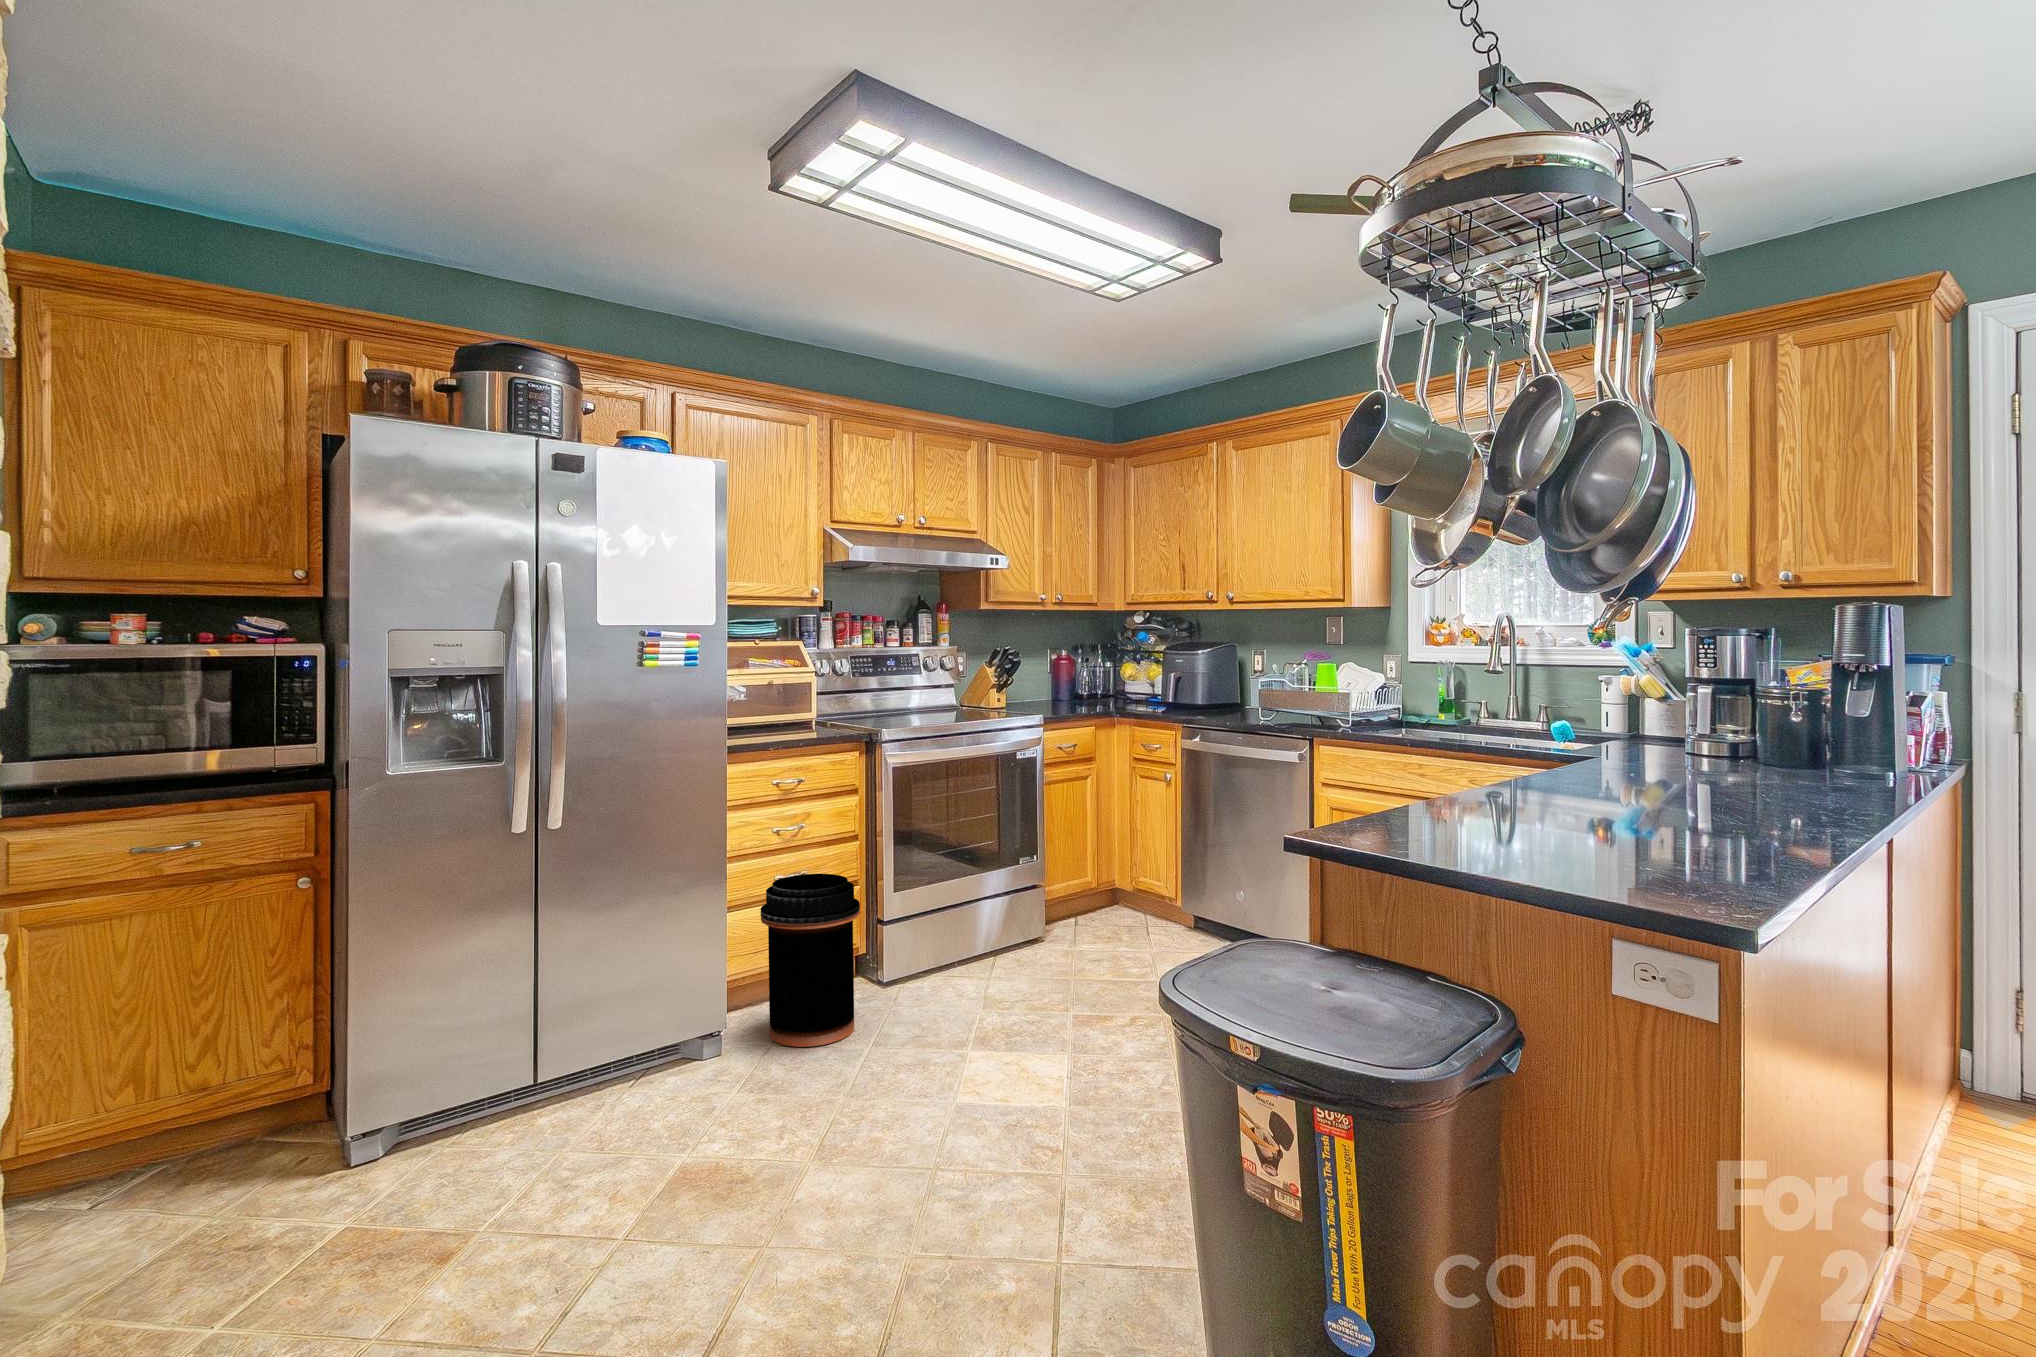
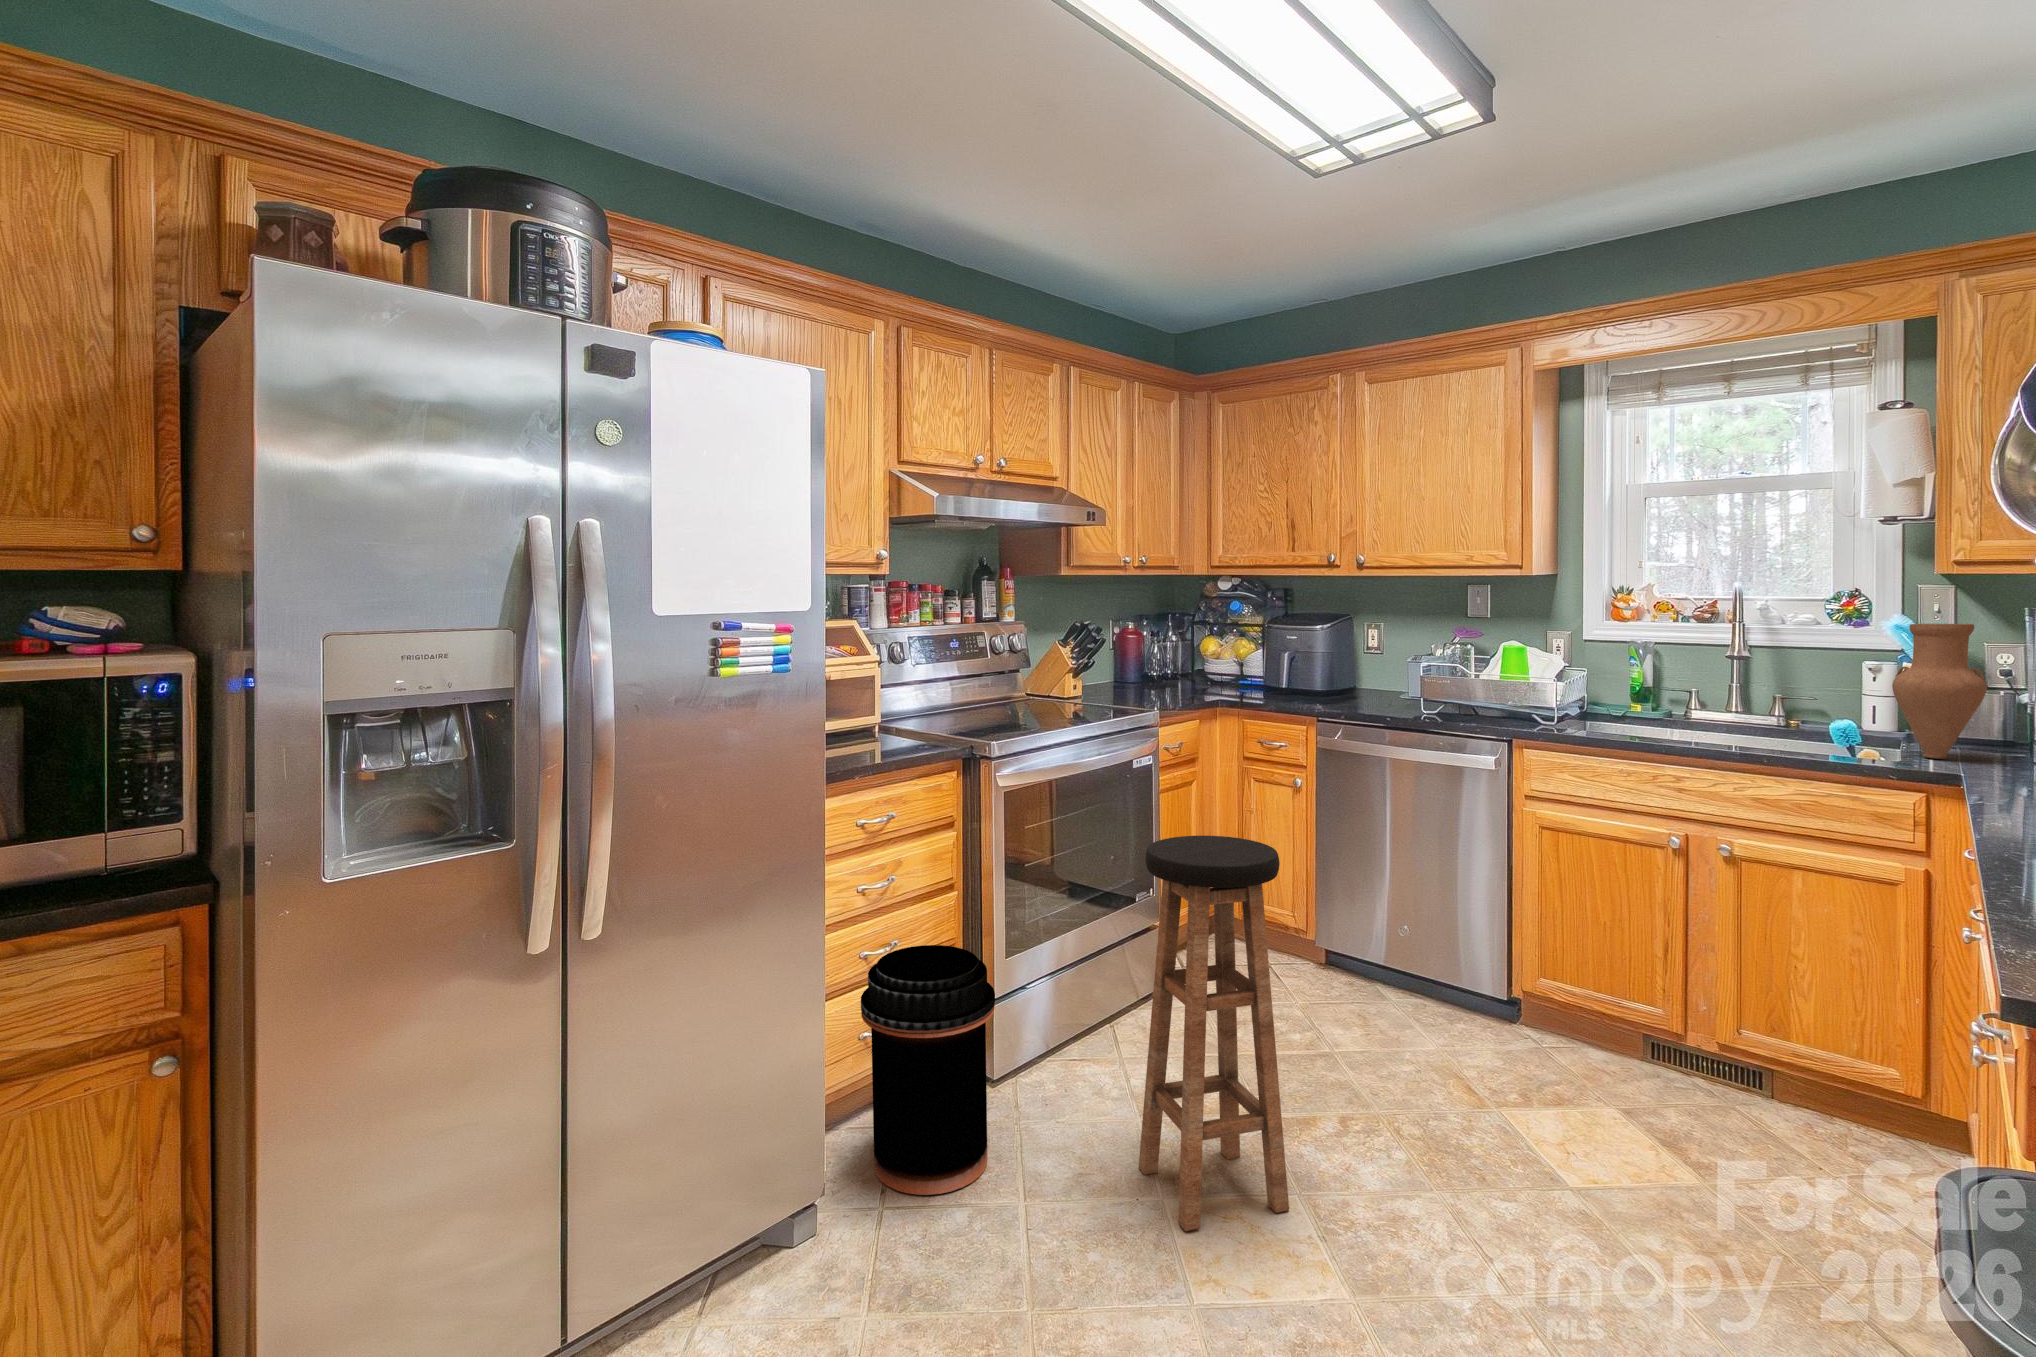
vase: none [1576,635,1640,743] -> present [1892,624,1987,759]
bar stool: none [954,792,1053,1071] -> present [1139,836,1289,1231]

